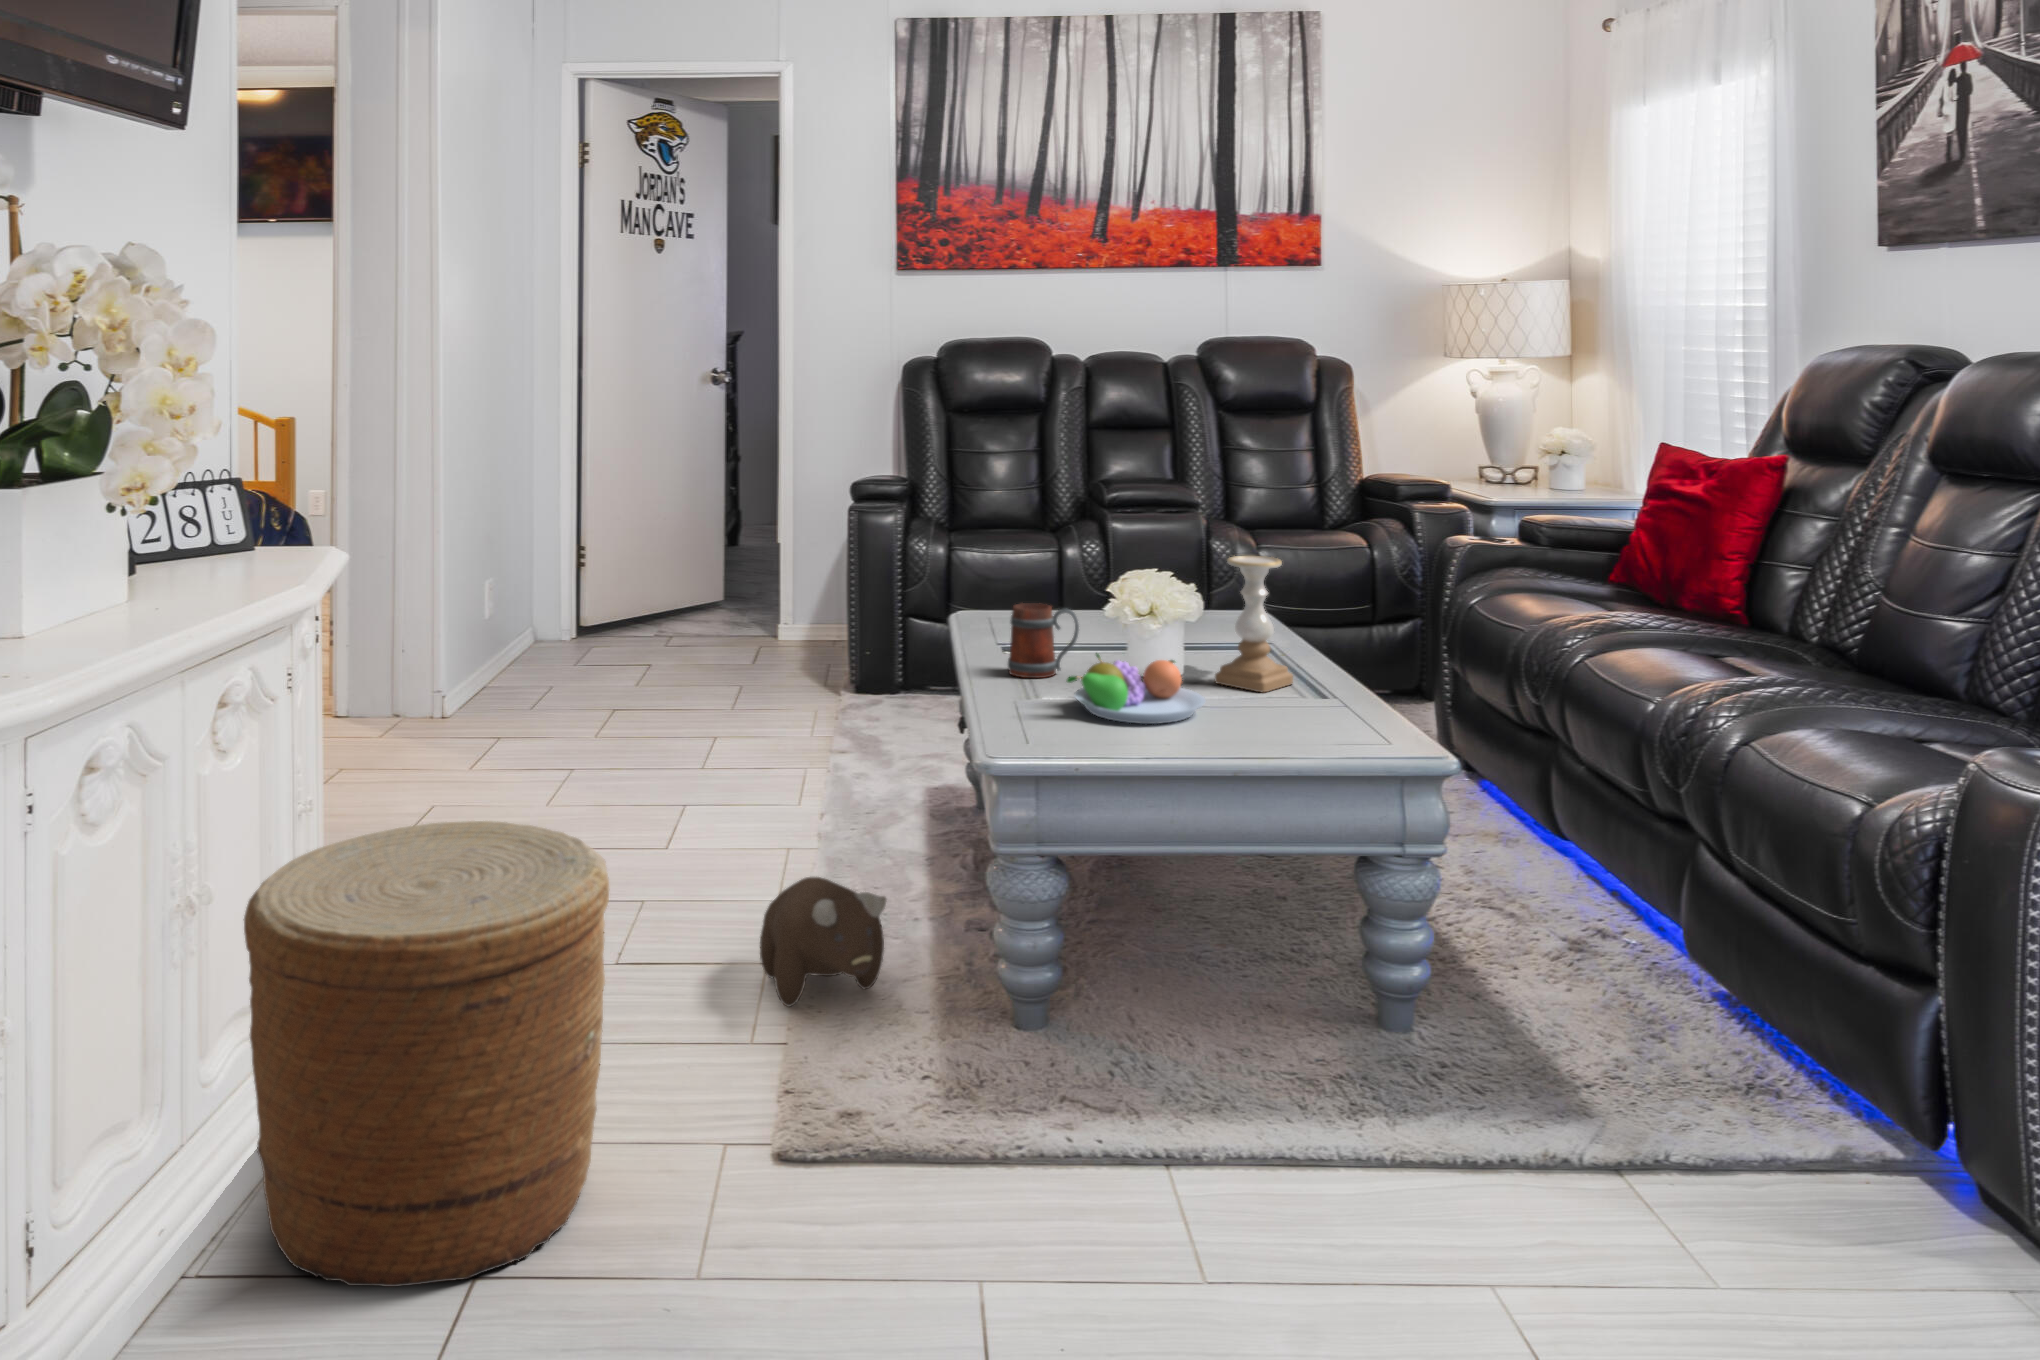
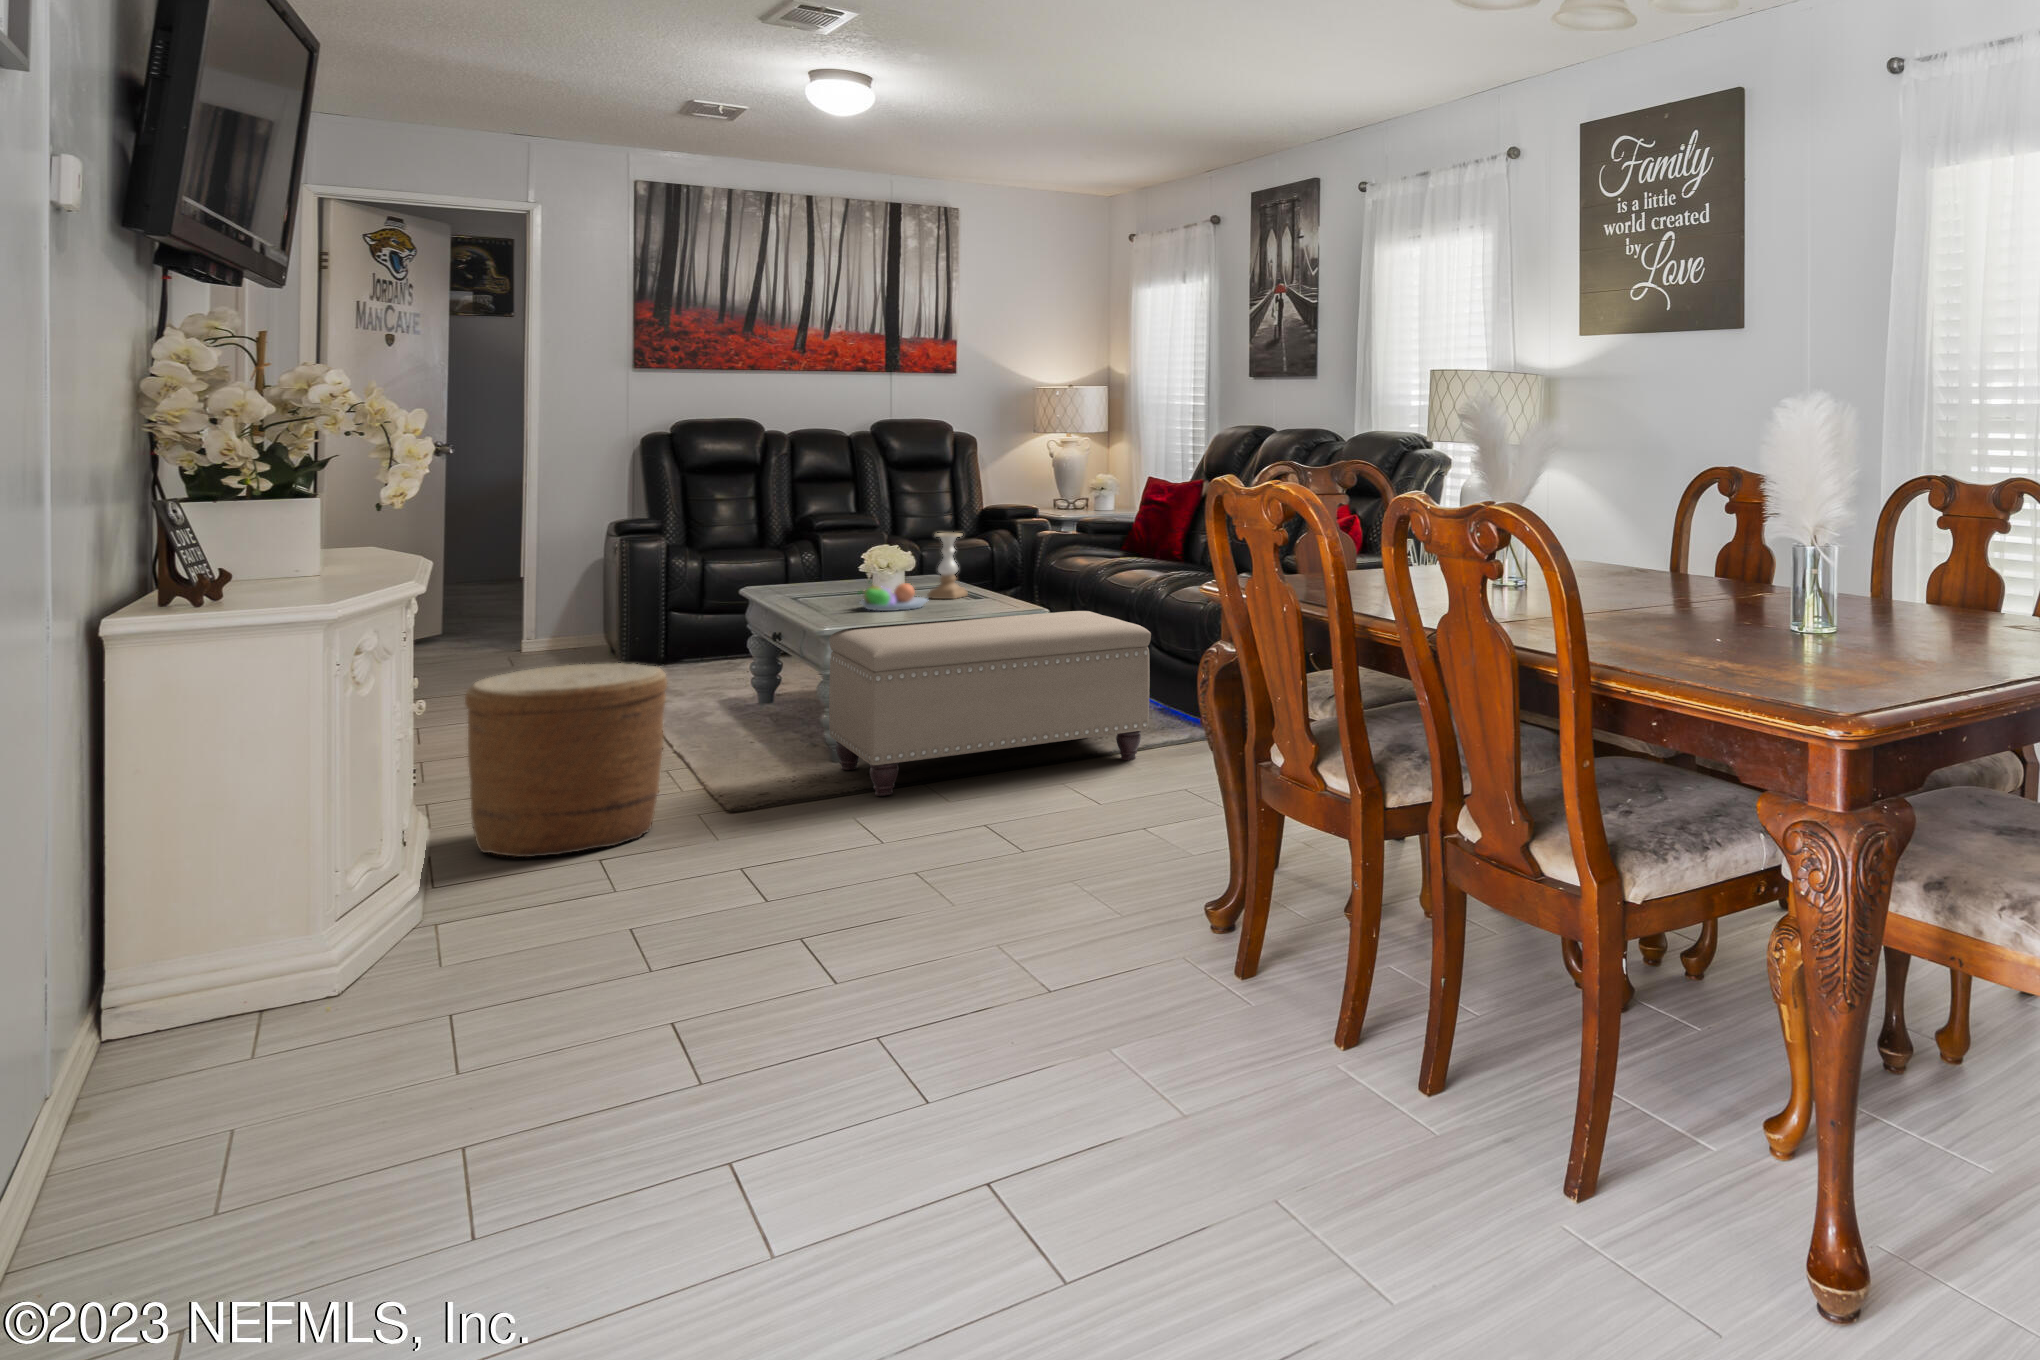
mug: present [1008,603,1079,678] -> none [807,566,850,605]
ottoman: none [983,779,1741,1253] -> present [829,611,1151,796]
plush toy: present [760,877,886,1007] -> none [680,705,766,772]

